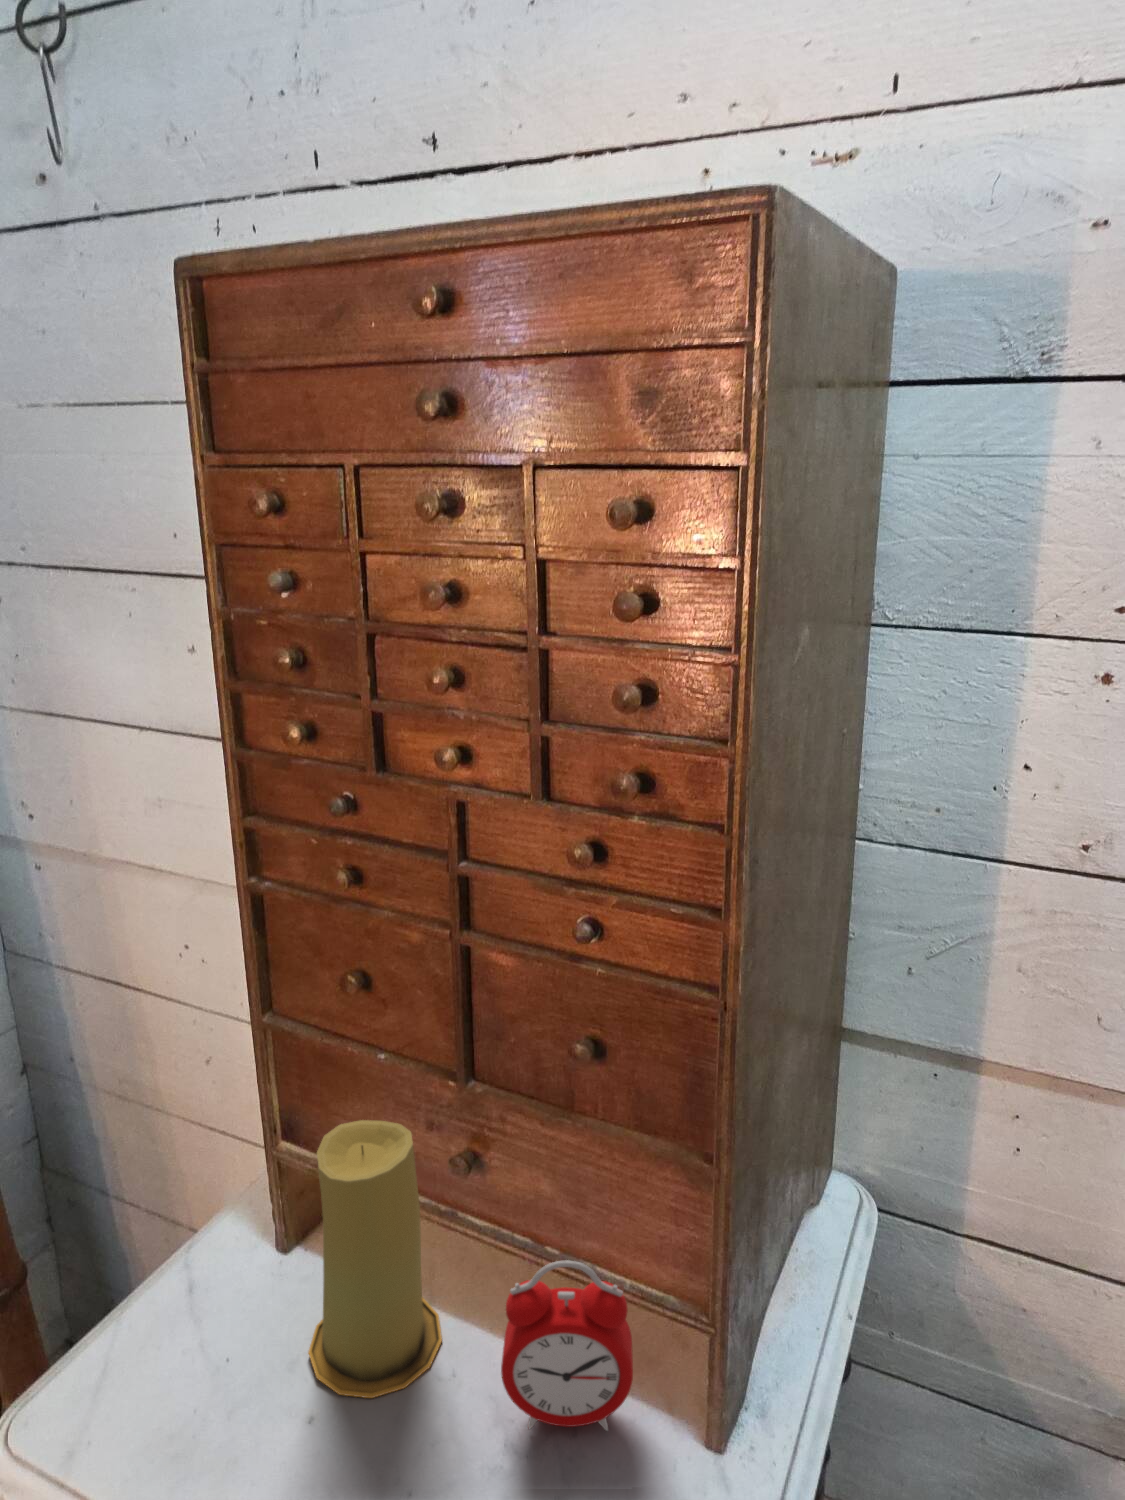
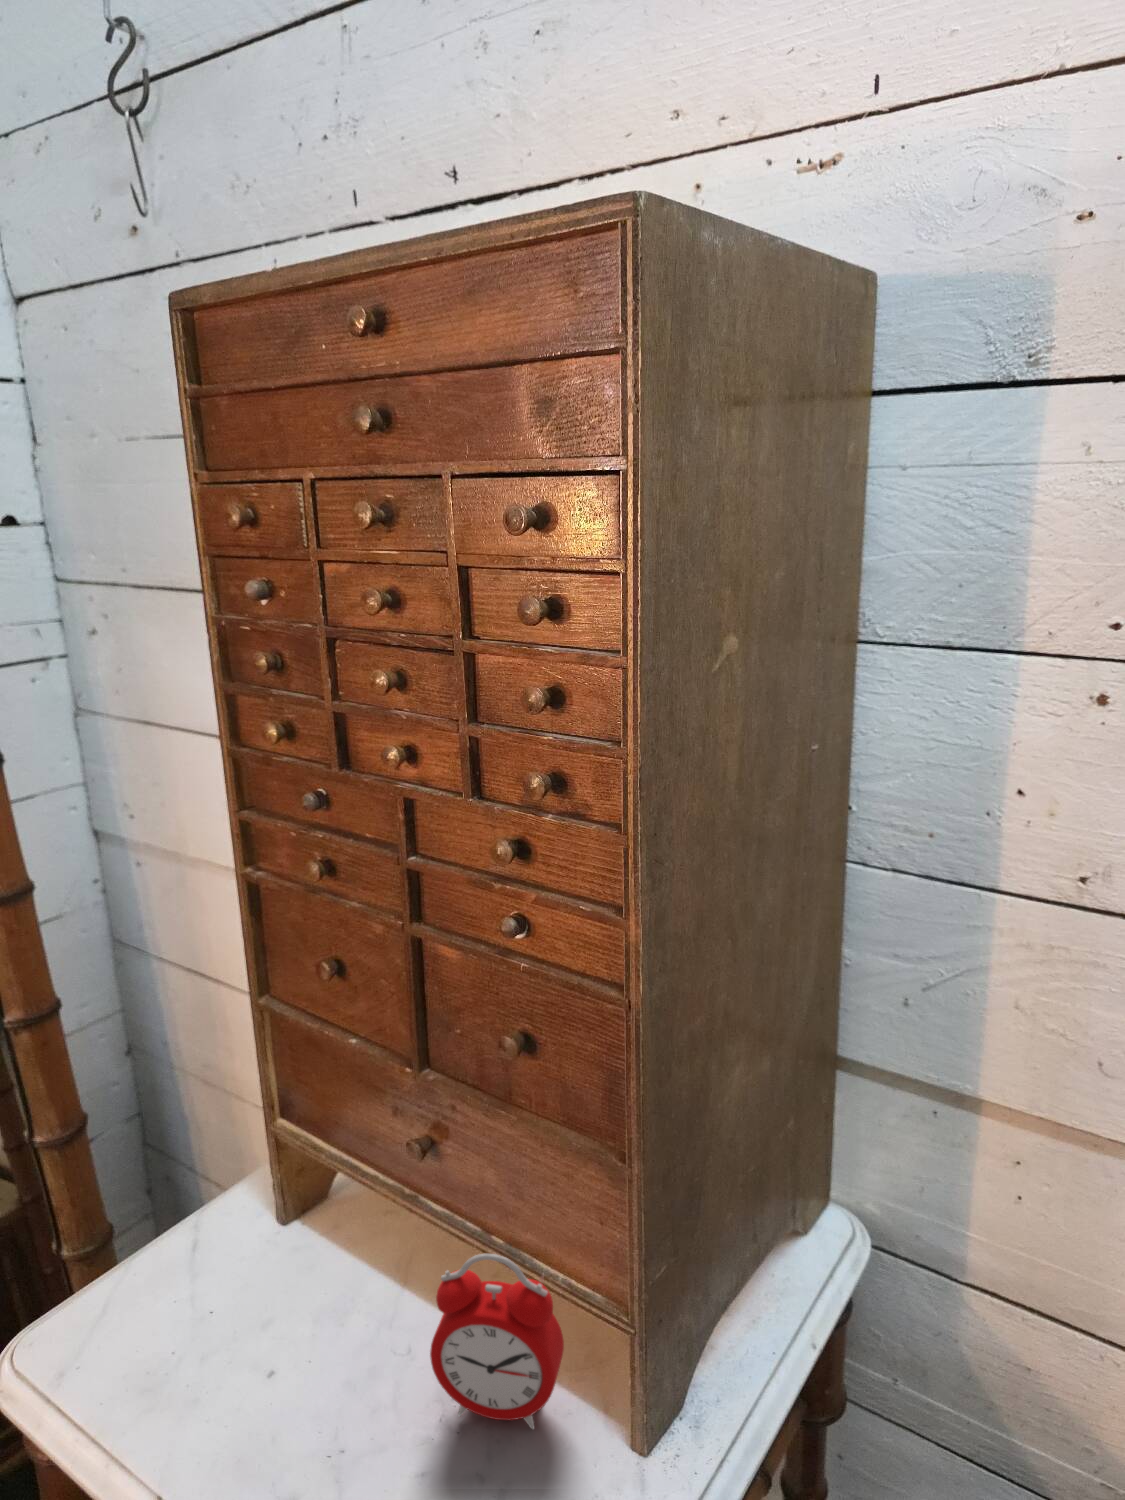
candle: present [308,1120,442,1398] -> none [280,1099,407,1365]

